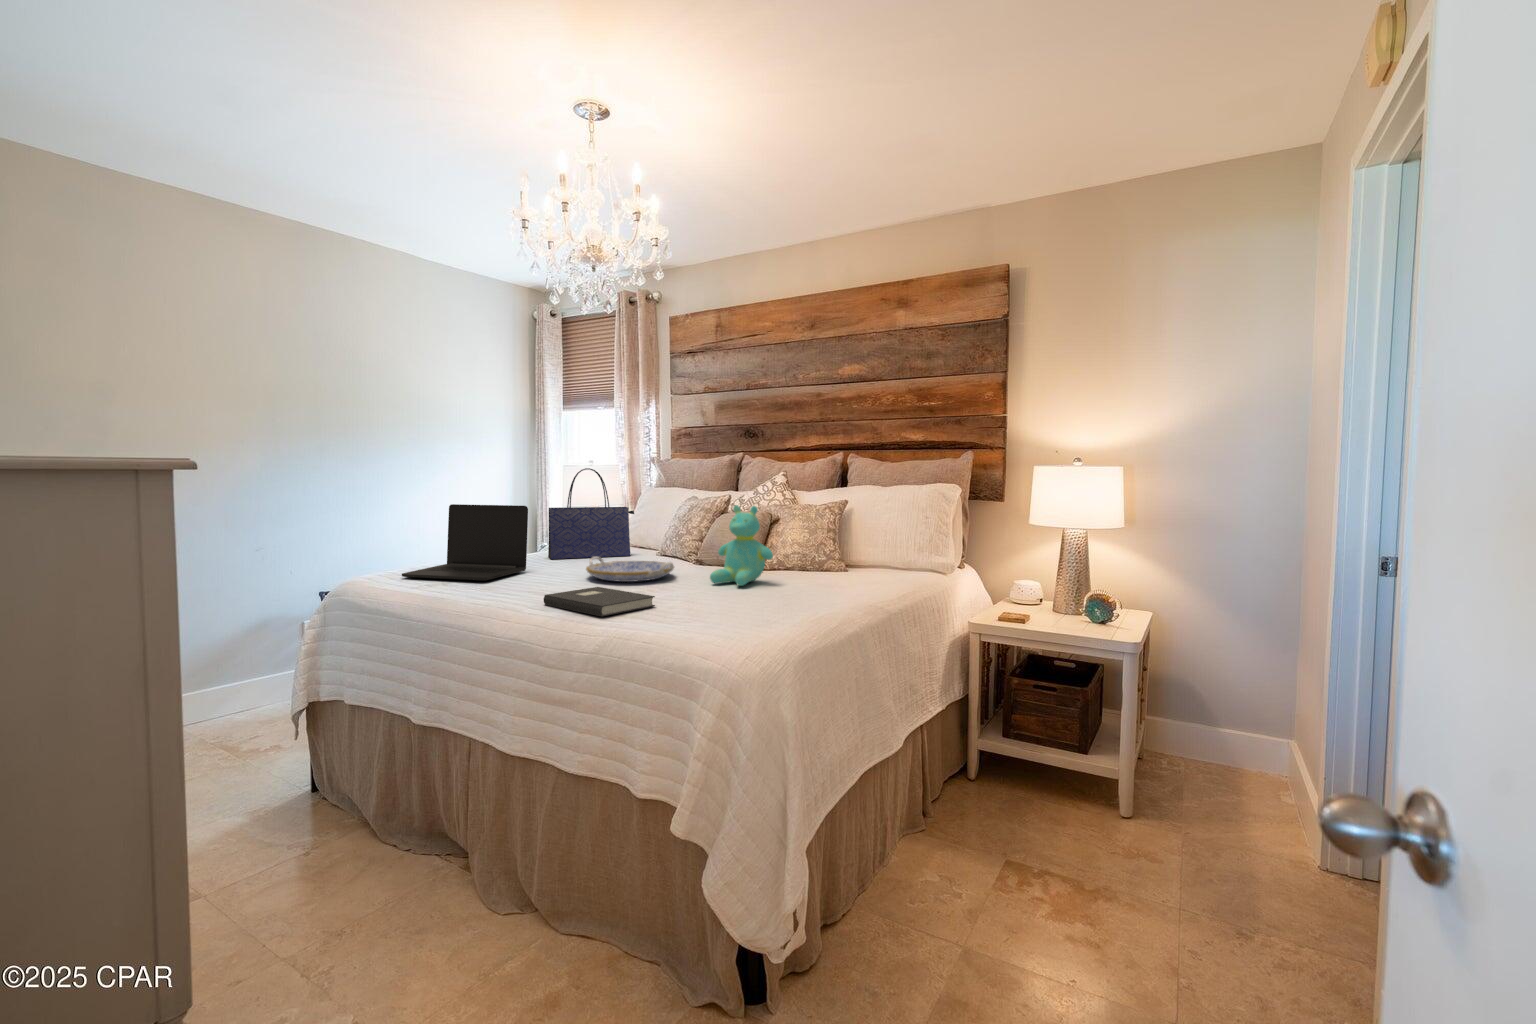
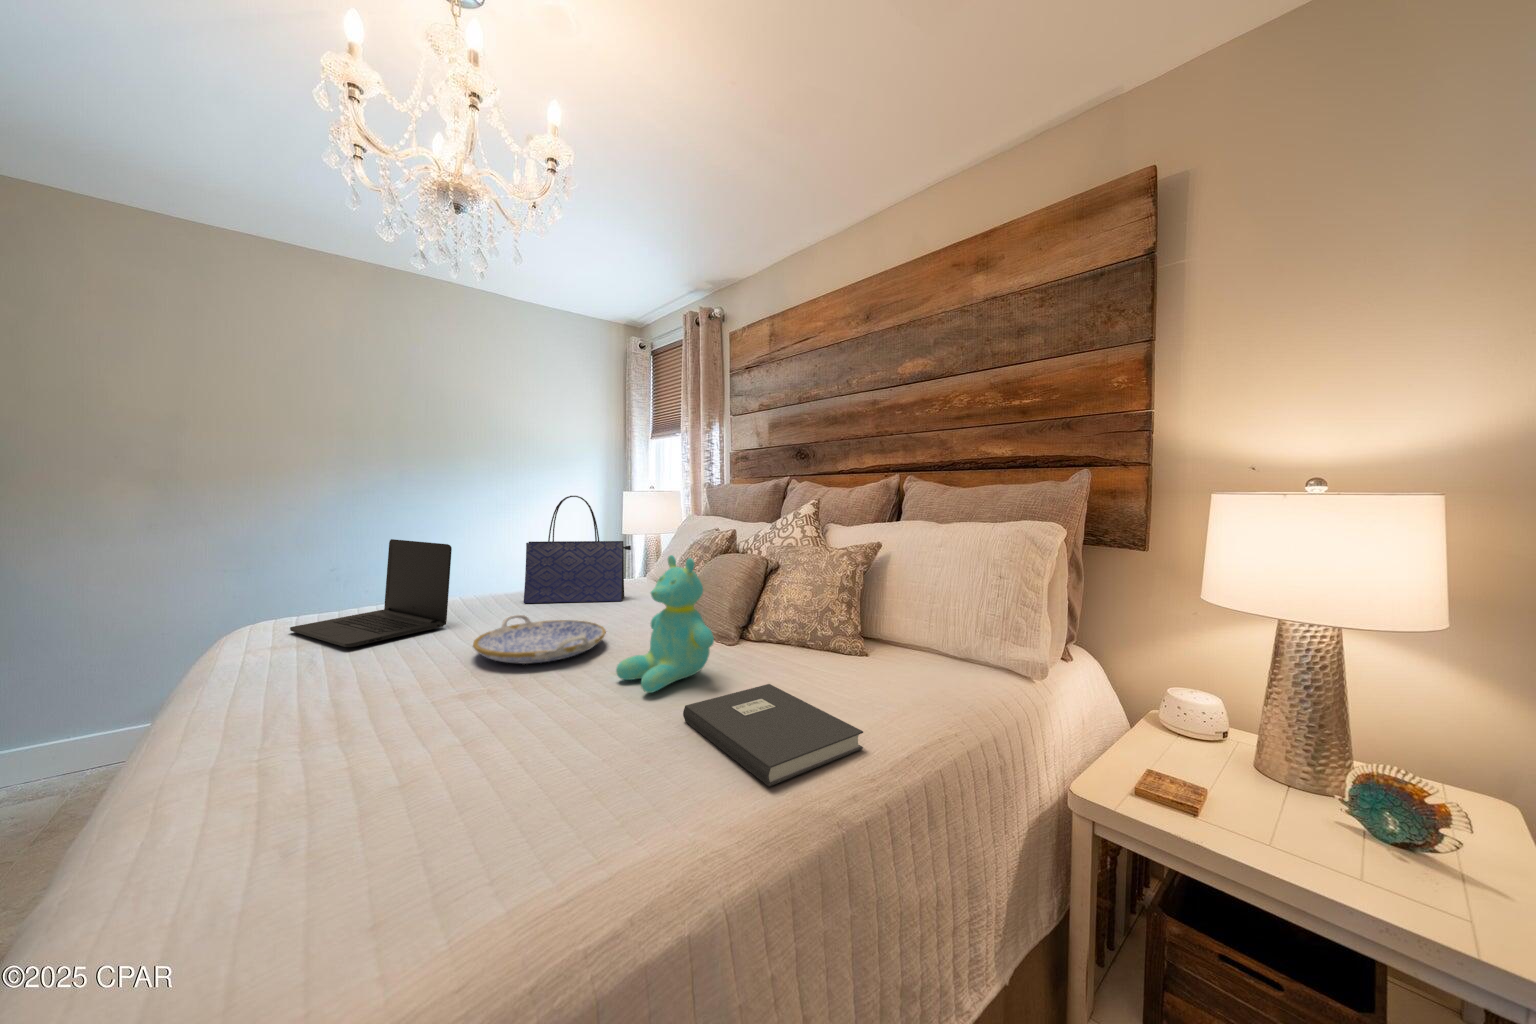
book: present [544,587,655,616] -> present [683,684,863,786]

